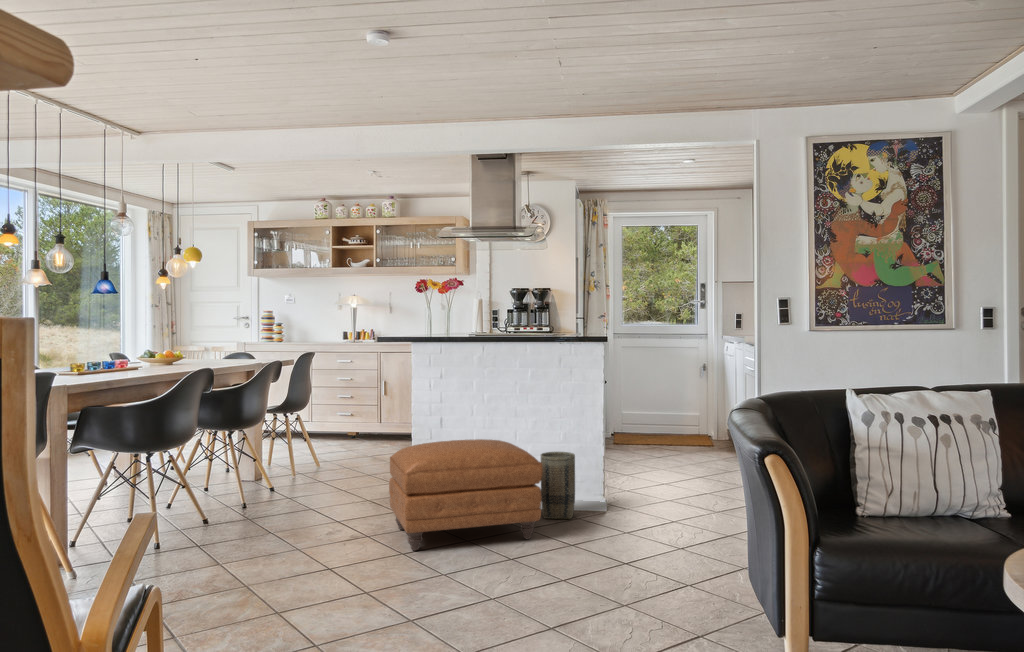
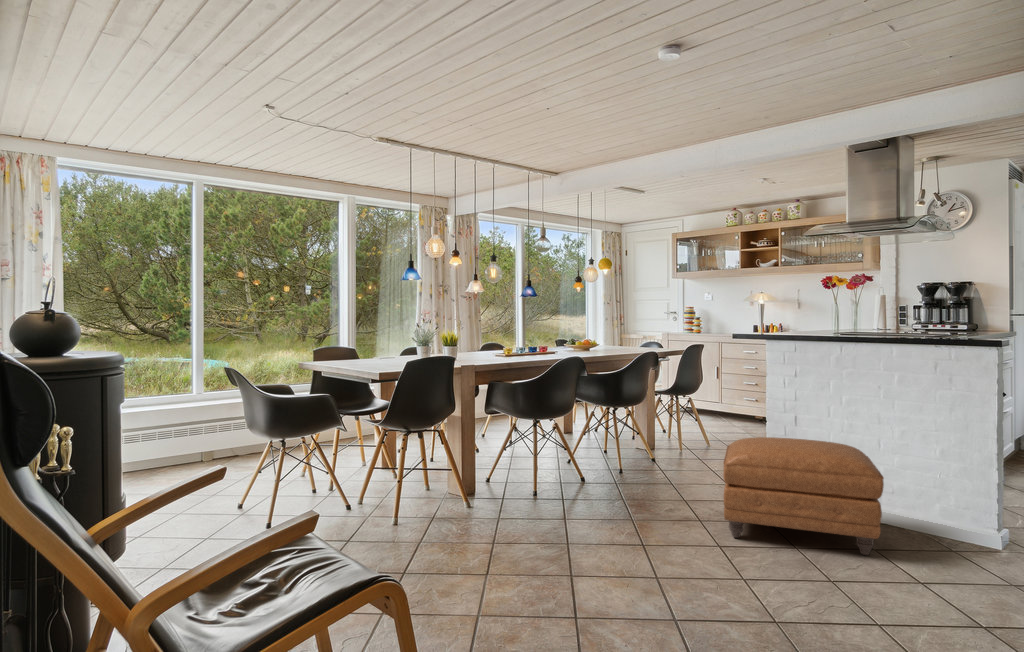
basket: present [541,452,575,519] -> none [901,465,948,544]

